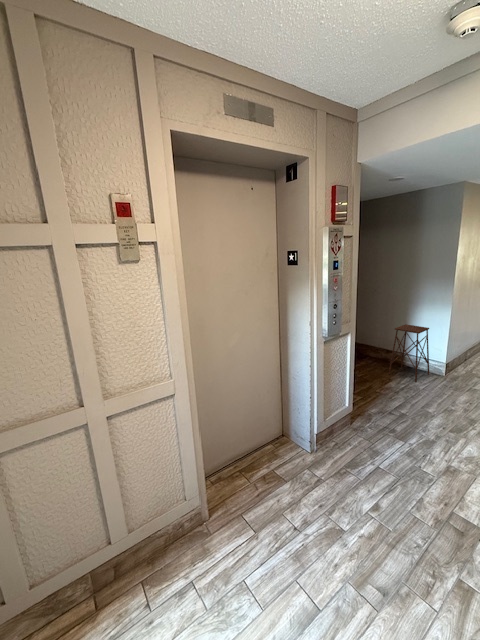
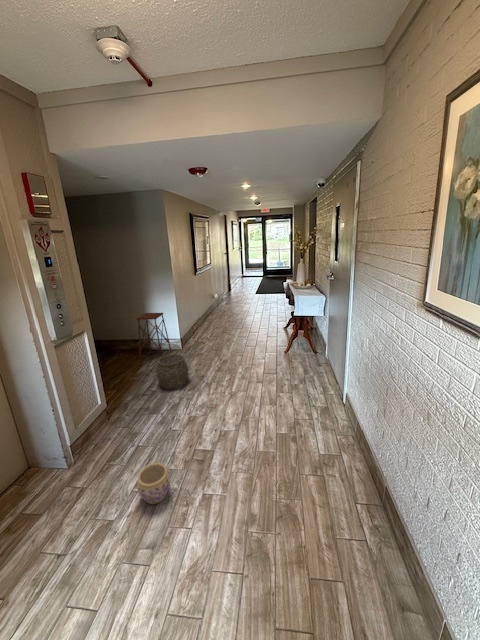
woven basket: none [409,378,455,422] -> present [156,354,188,389]
planter: none [375,498,418,550] -> present [136,463,170,504]

